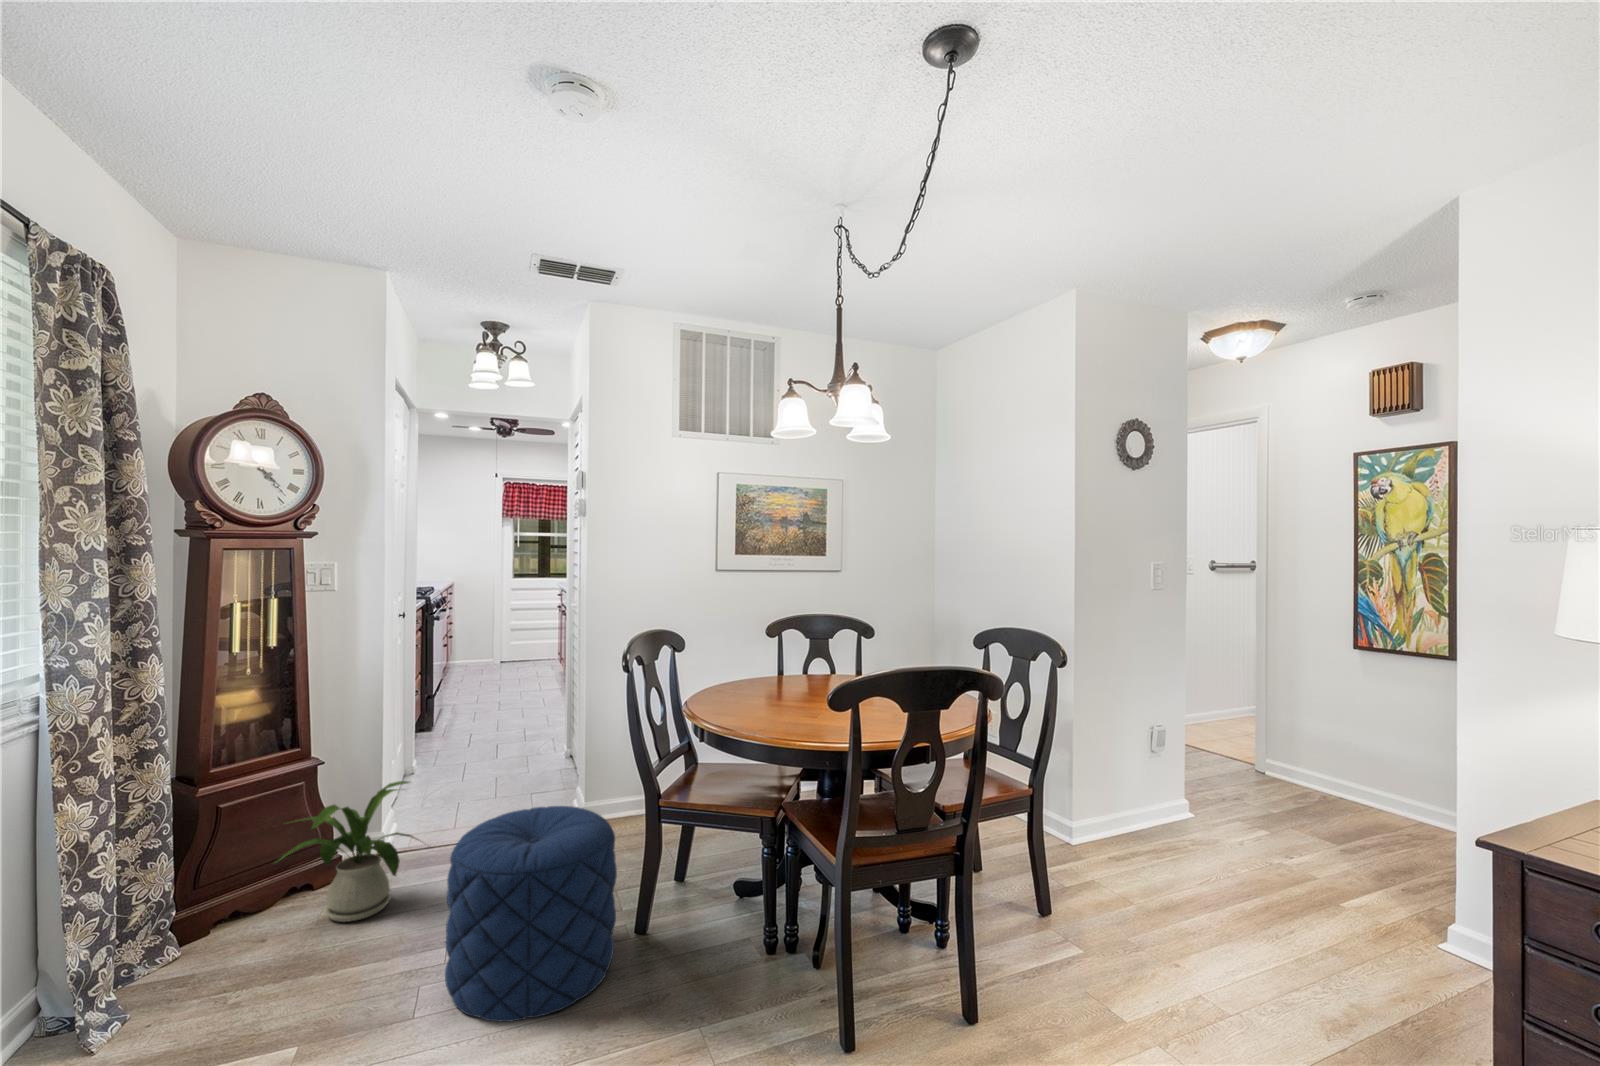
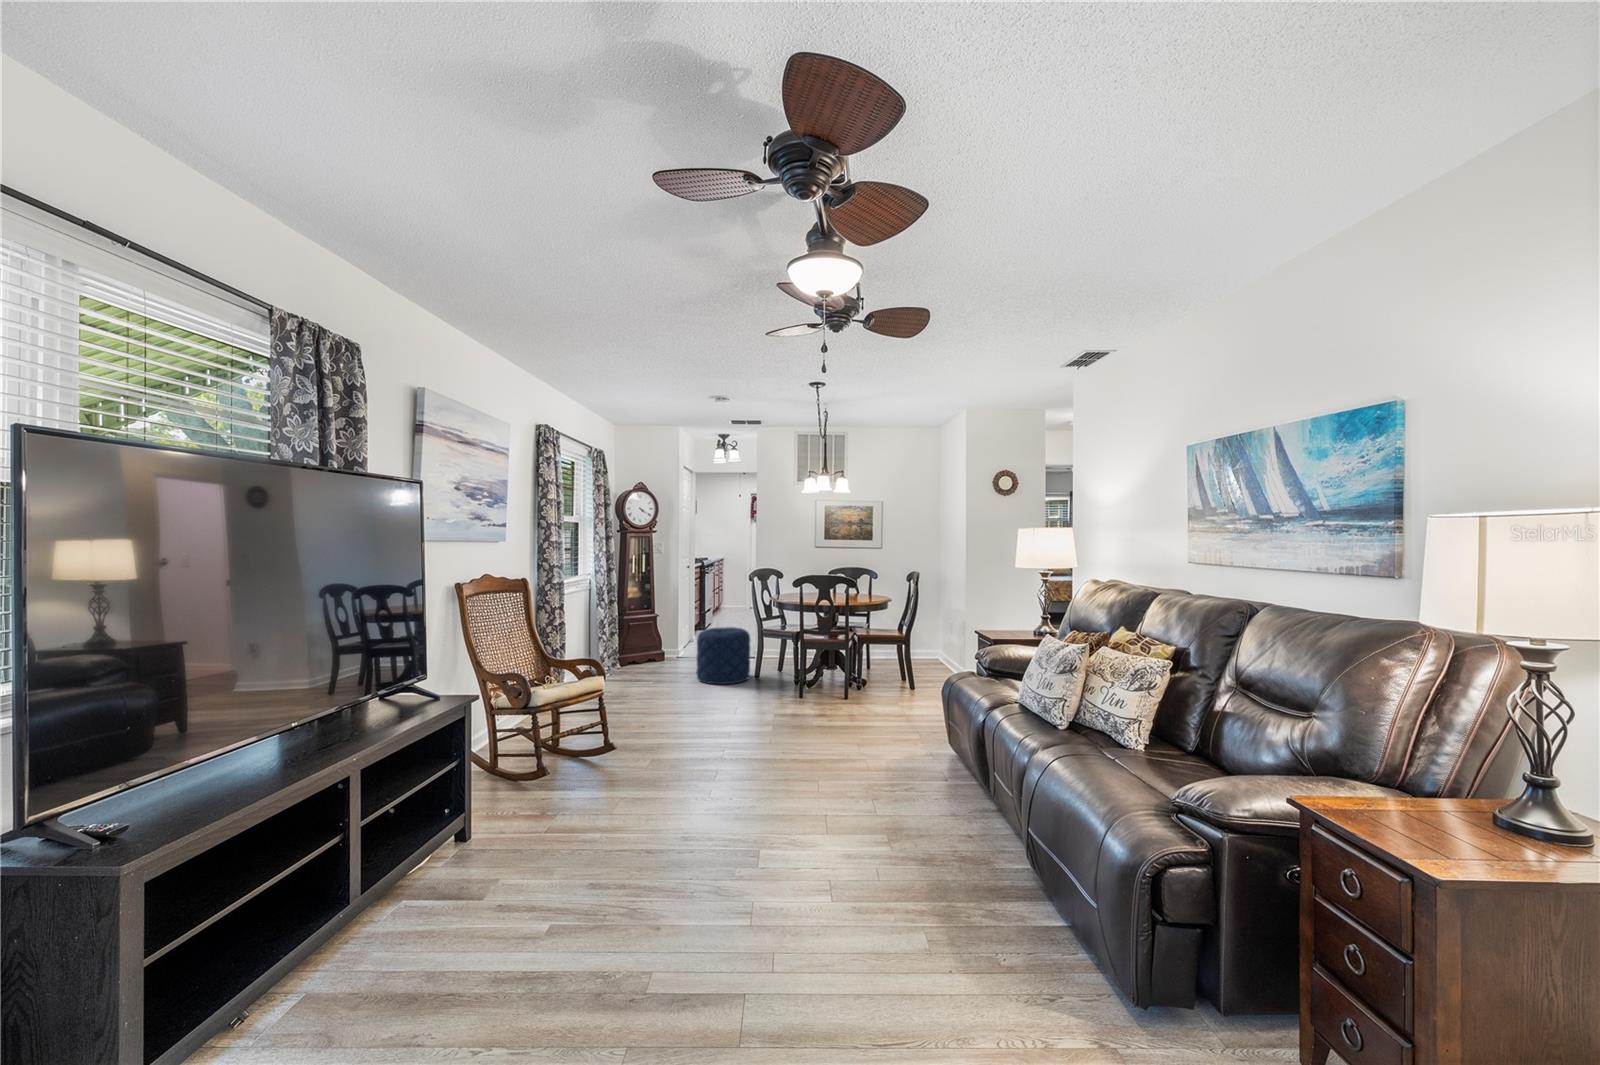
house plant: present [275,781,423,922] -> none [645,621,695,667]

